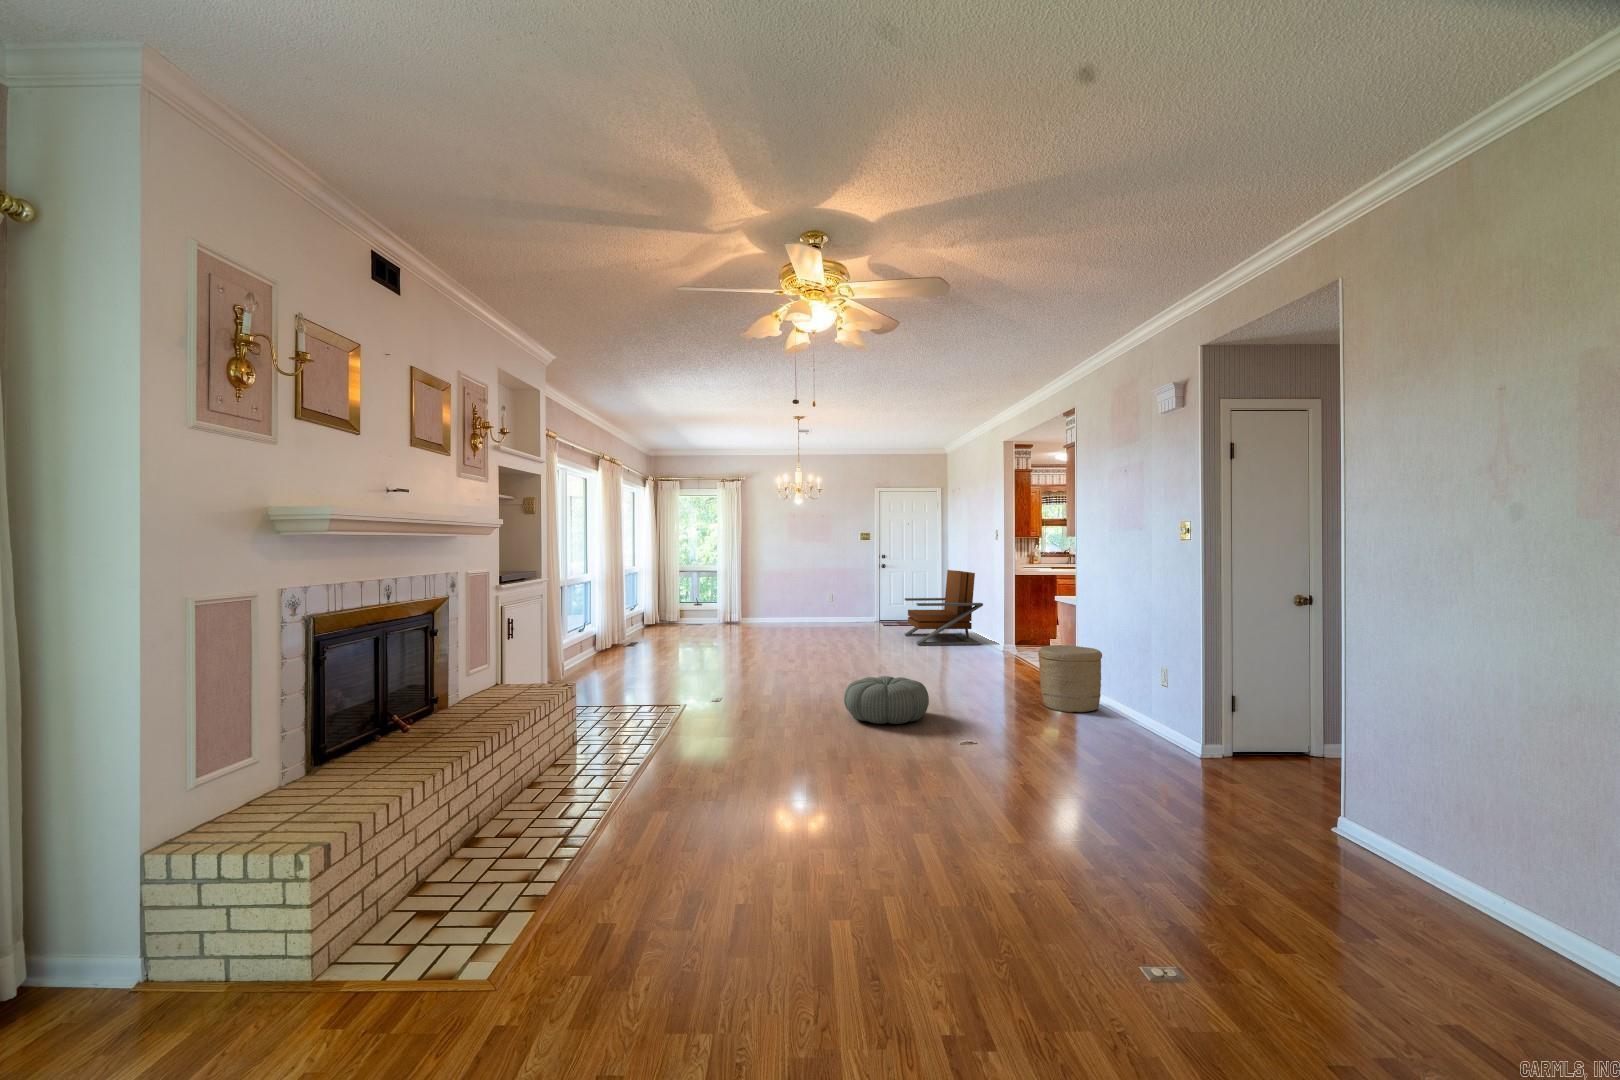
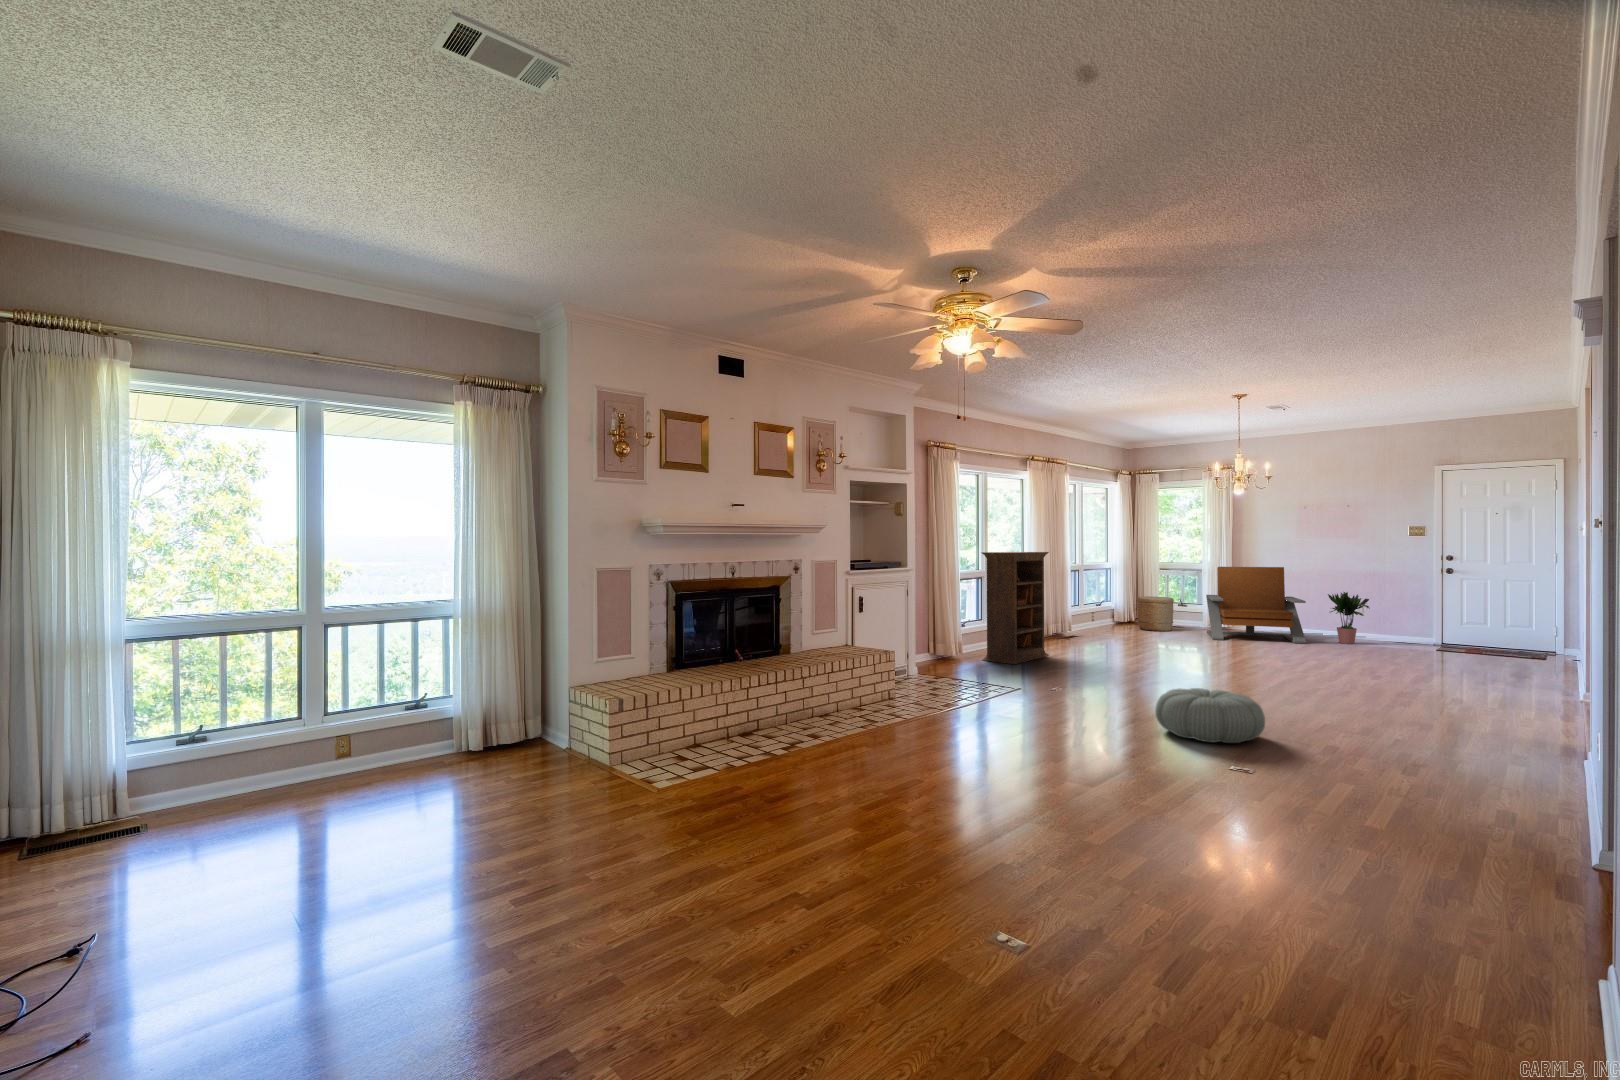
bookcase: none [581,556,638,680] -> present [982,552,1049,664]
lounge chair: present [905,570,983,645] -> present [1206,567,1306,643]
potted plant: none [813,585,842,627] -> present [1328,592,1370,644]
woven basket: present [1038,645,1102,712] -> present [1137,596,1174,631]

